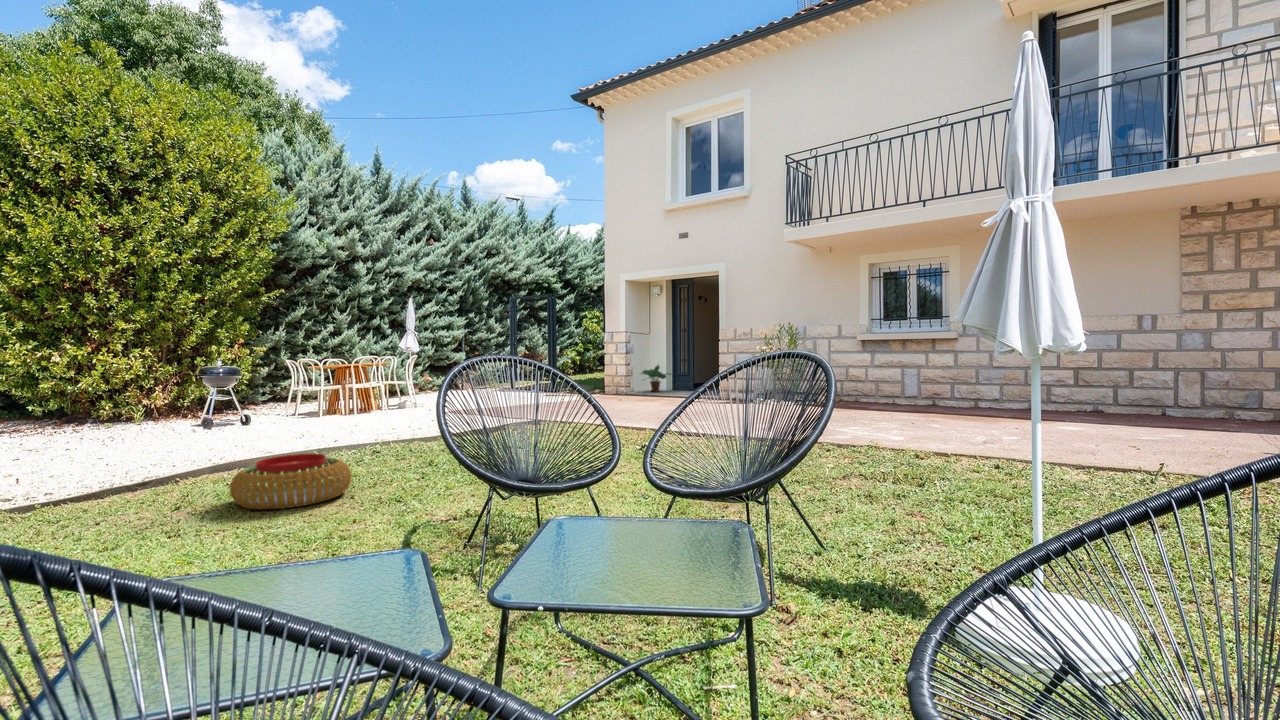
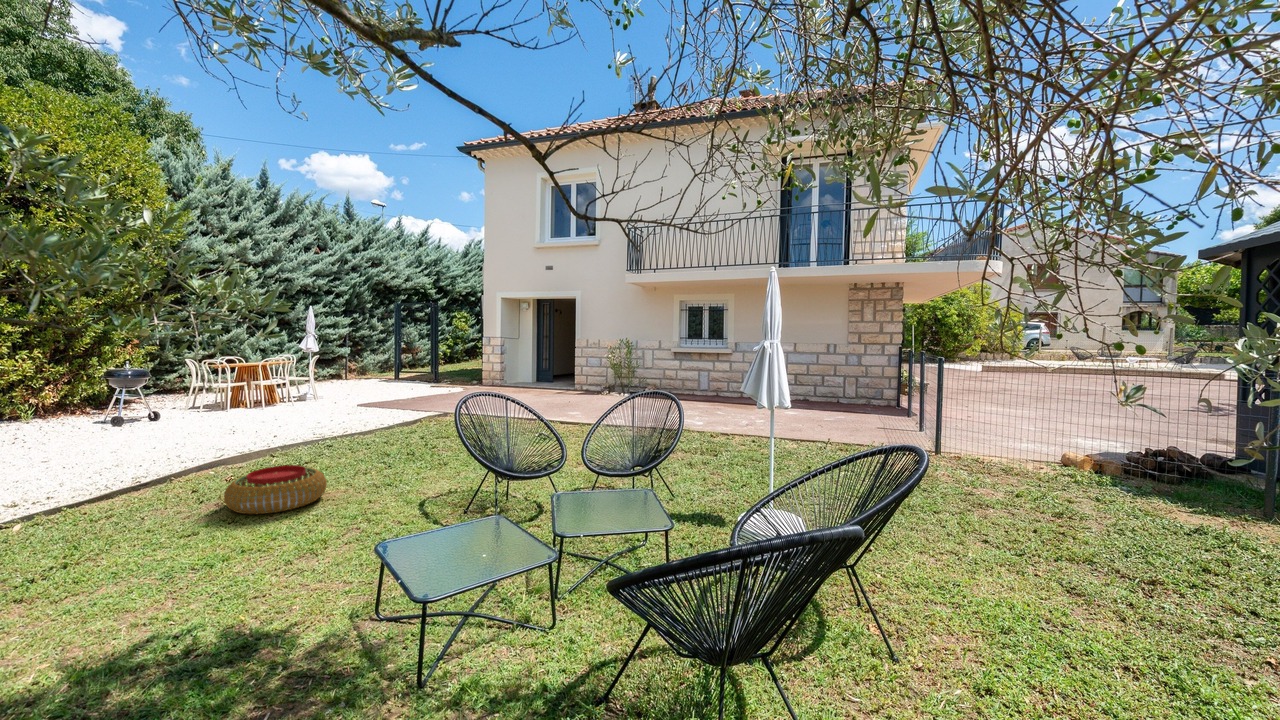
potted plant: present [641,365,670,392] -> none [508,365,539,386]

